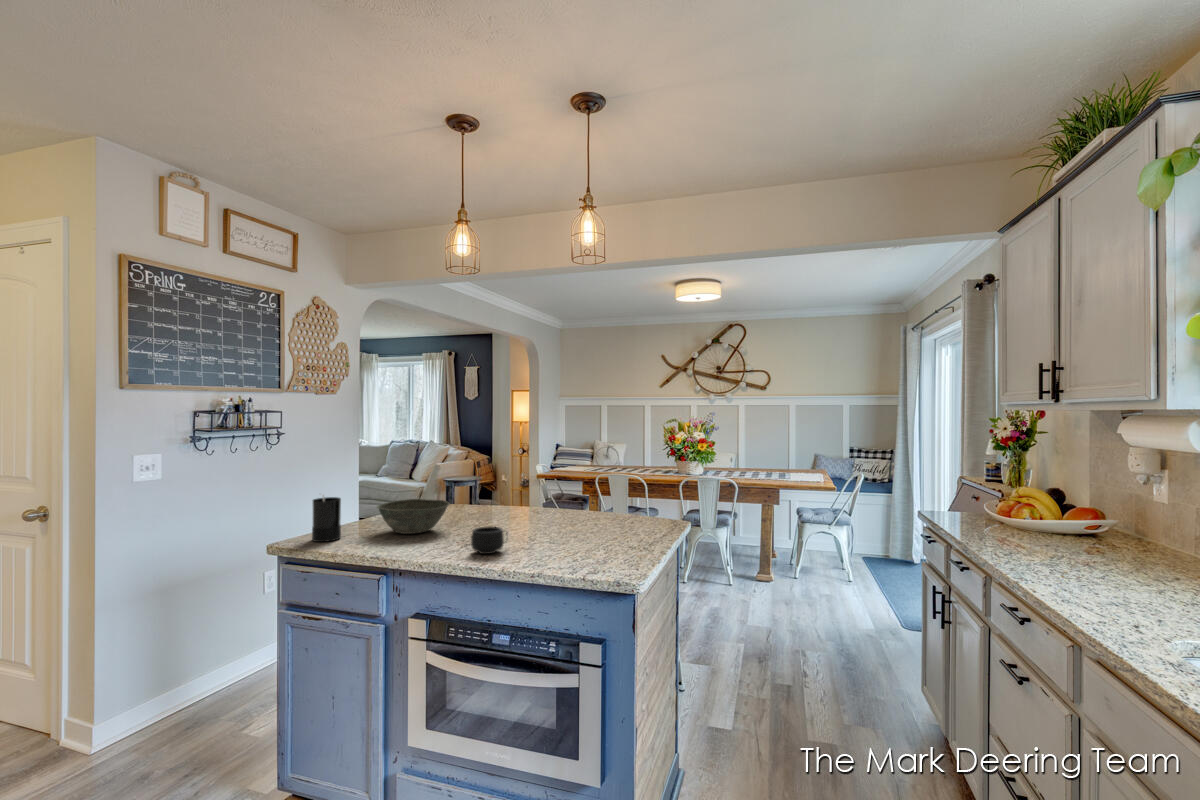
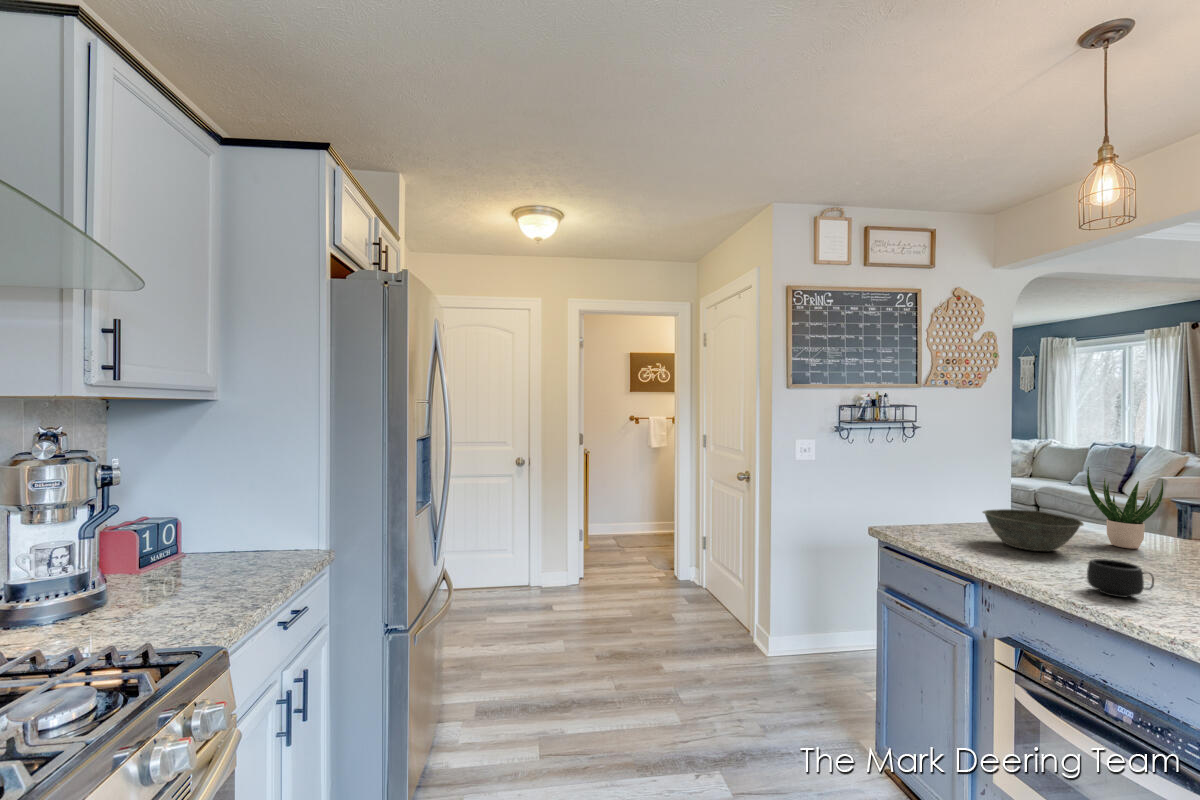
potted plant: none [442,457,485,517] -> present [1087,467,1163,549]
candle: present [312,495,341,542] -> none [911,488,941,537]

